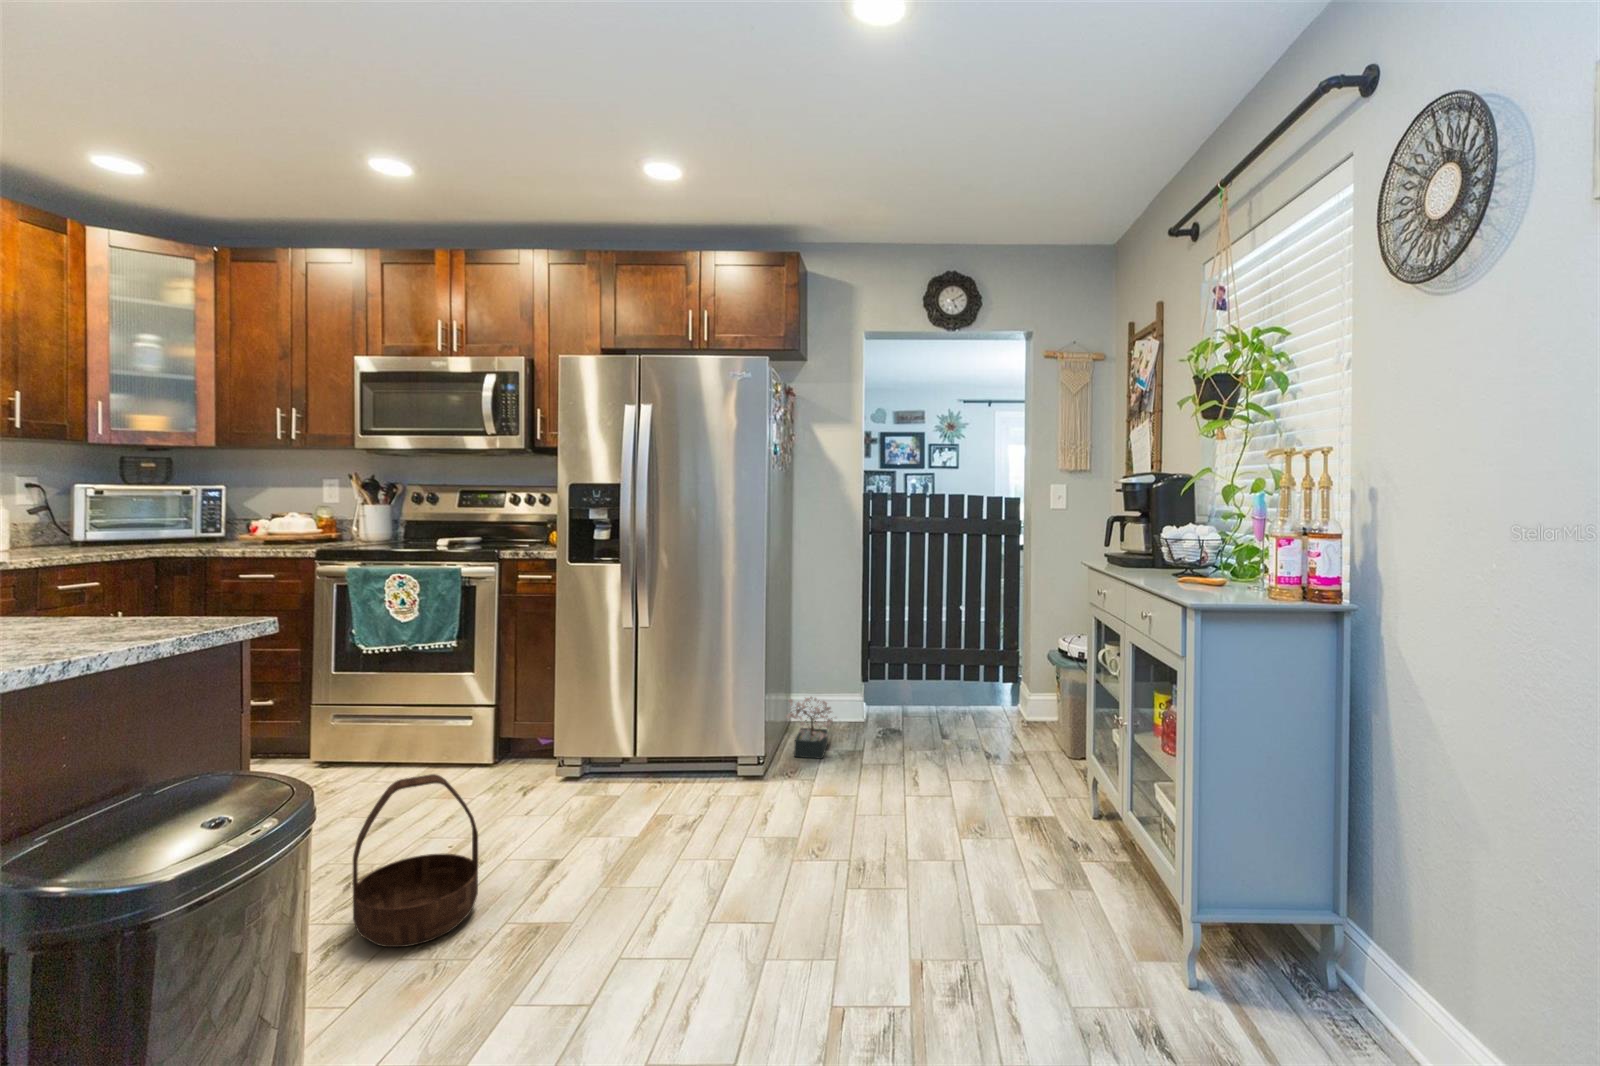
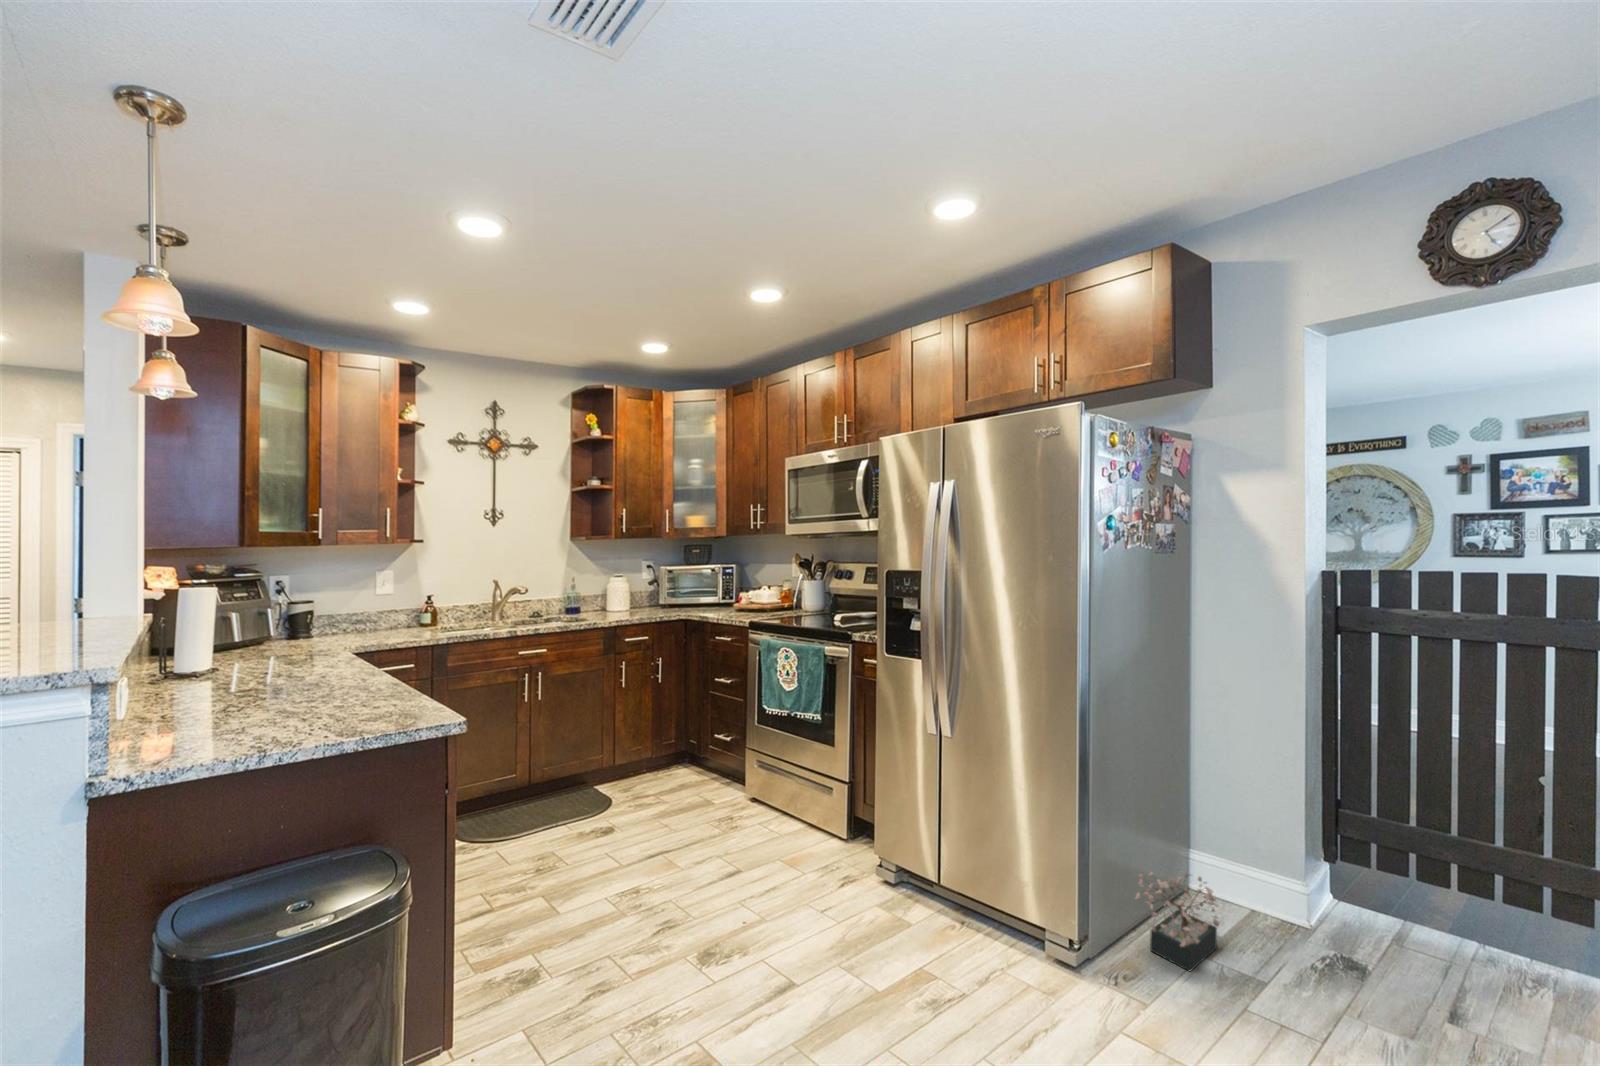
basket: present [353,774,478,947] -> none [612,870,709,1026]

